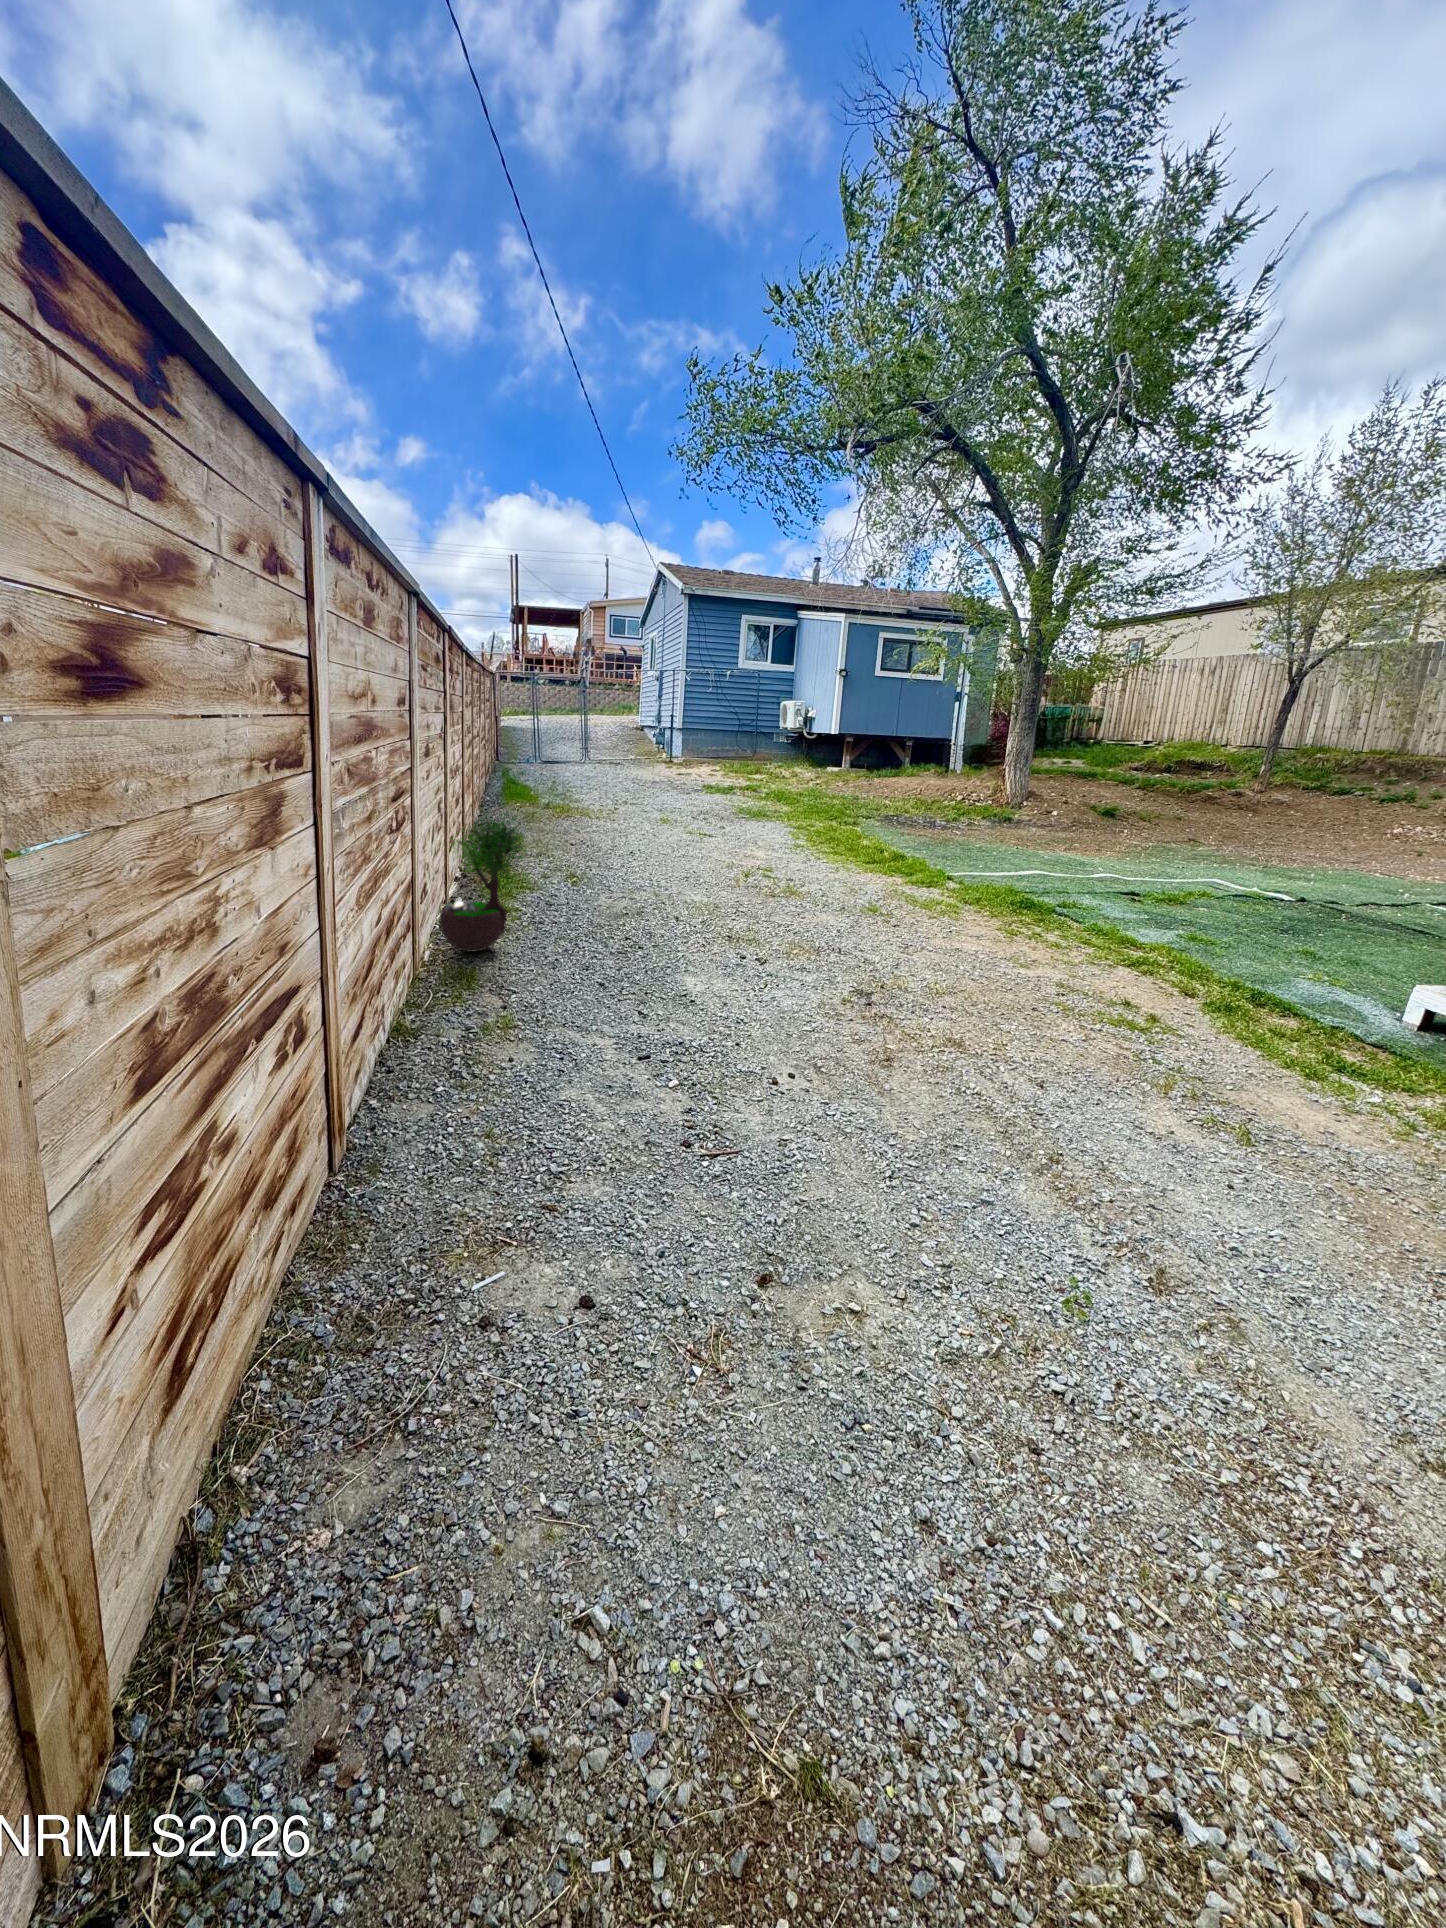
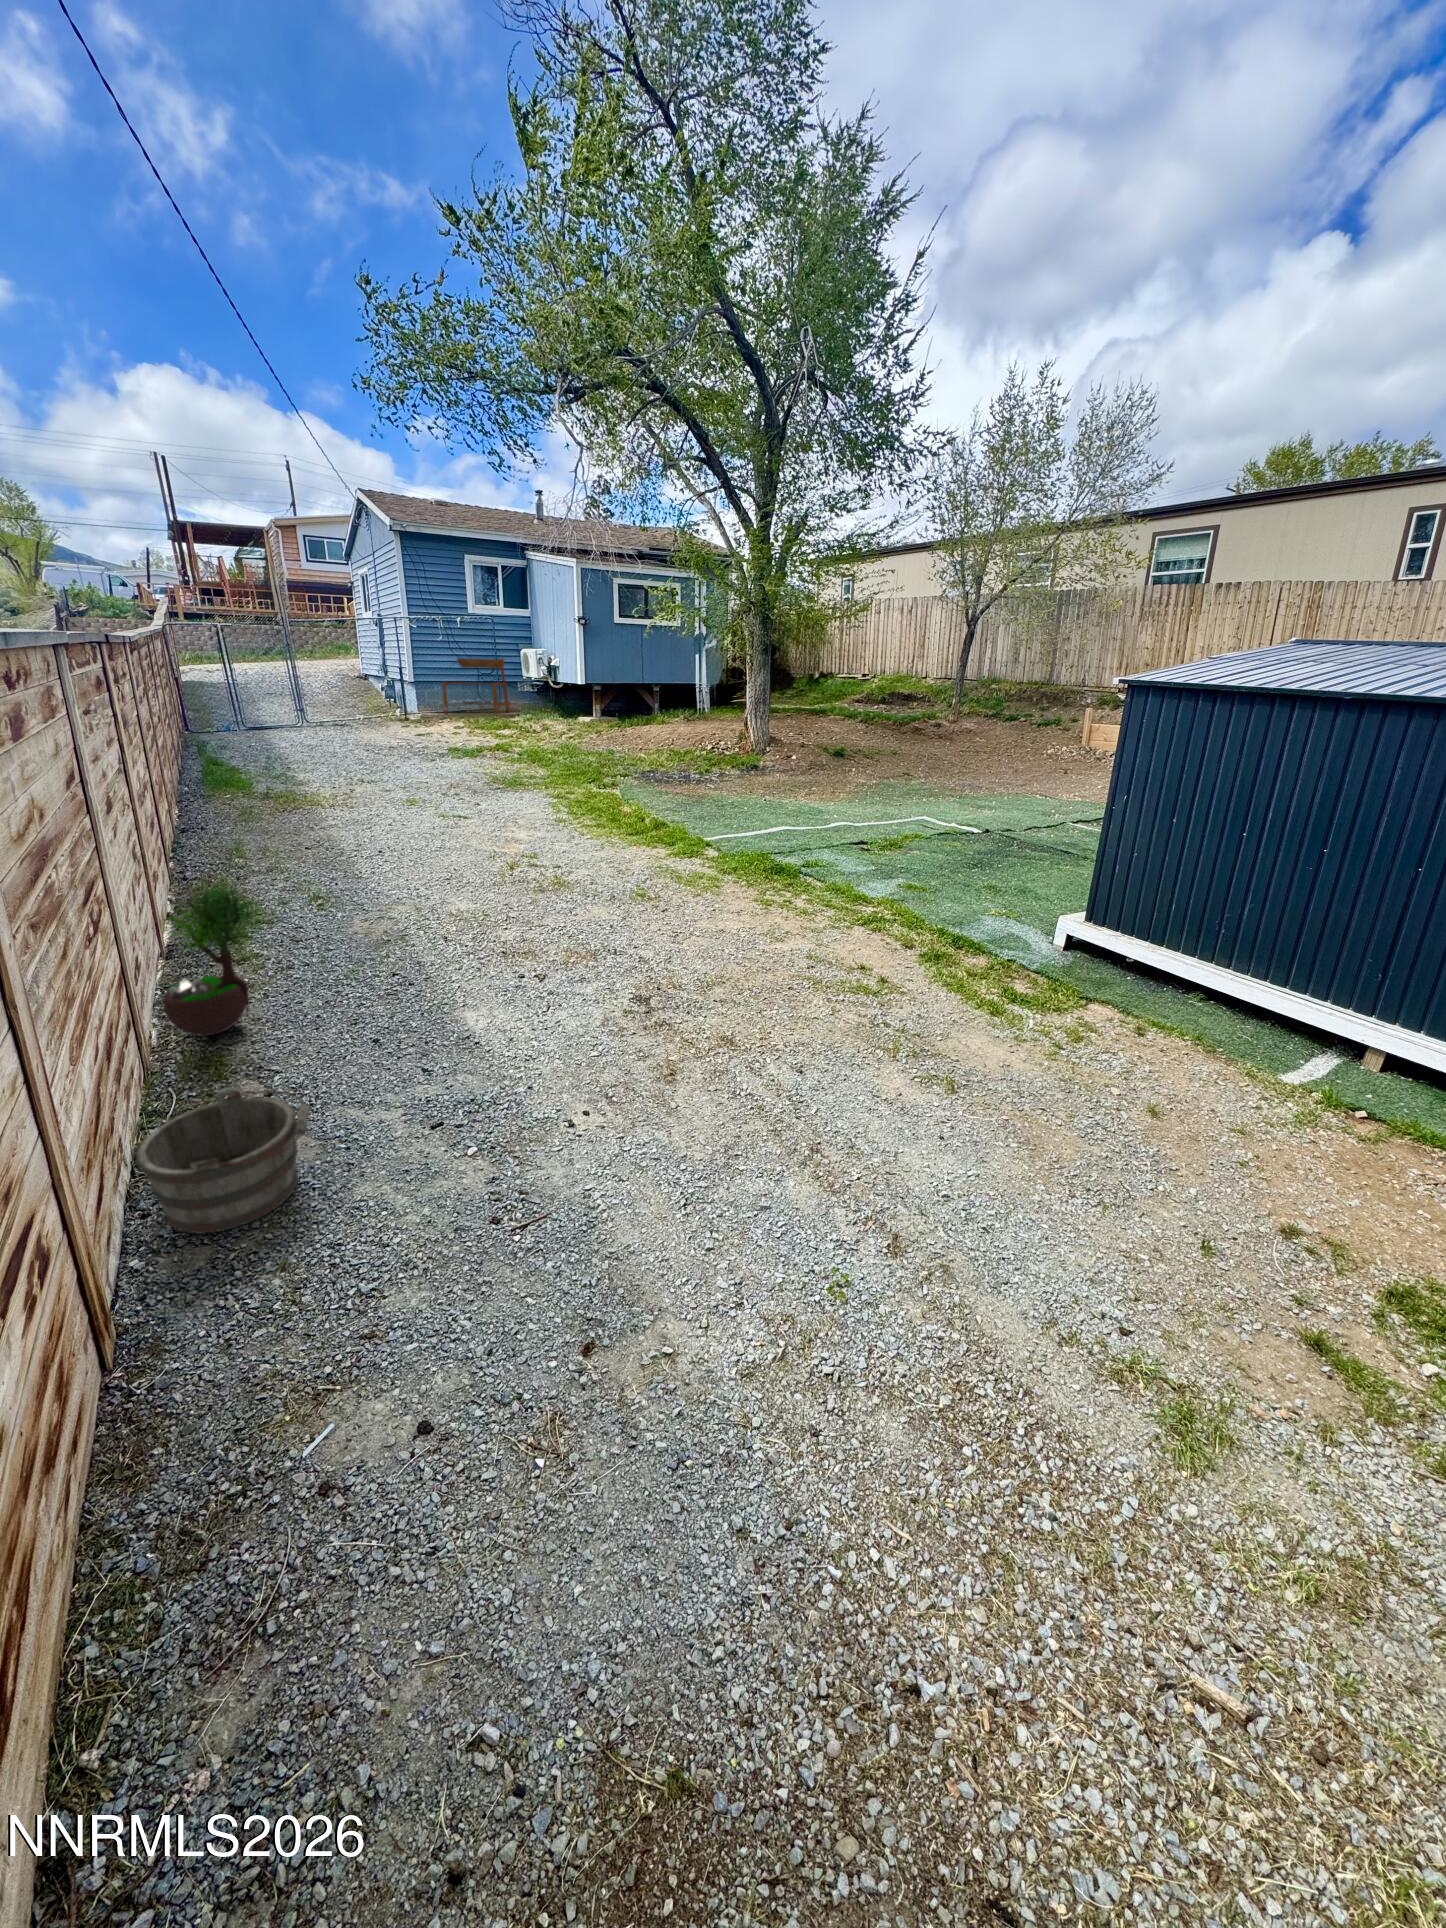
bench: none [705,709,766,762] -> present [442,658,510,715]
bucket: none [393,974,538,1092] -> present [136,1088,310,1233]

